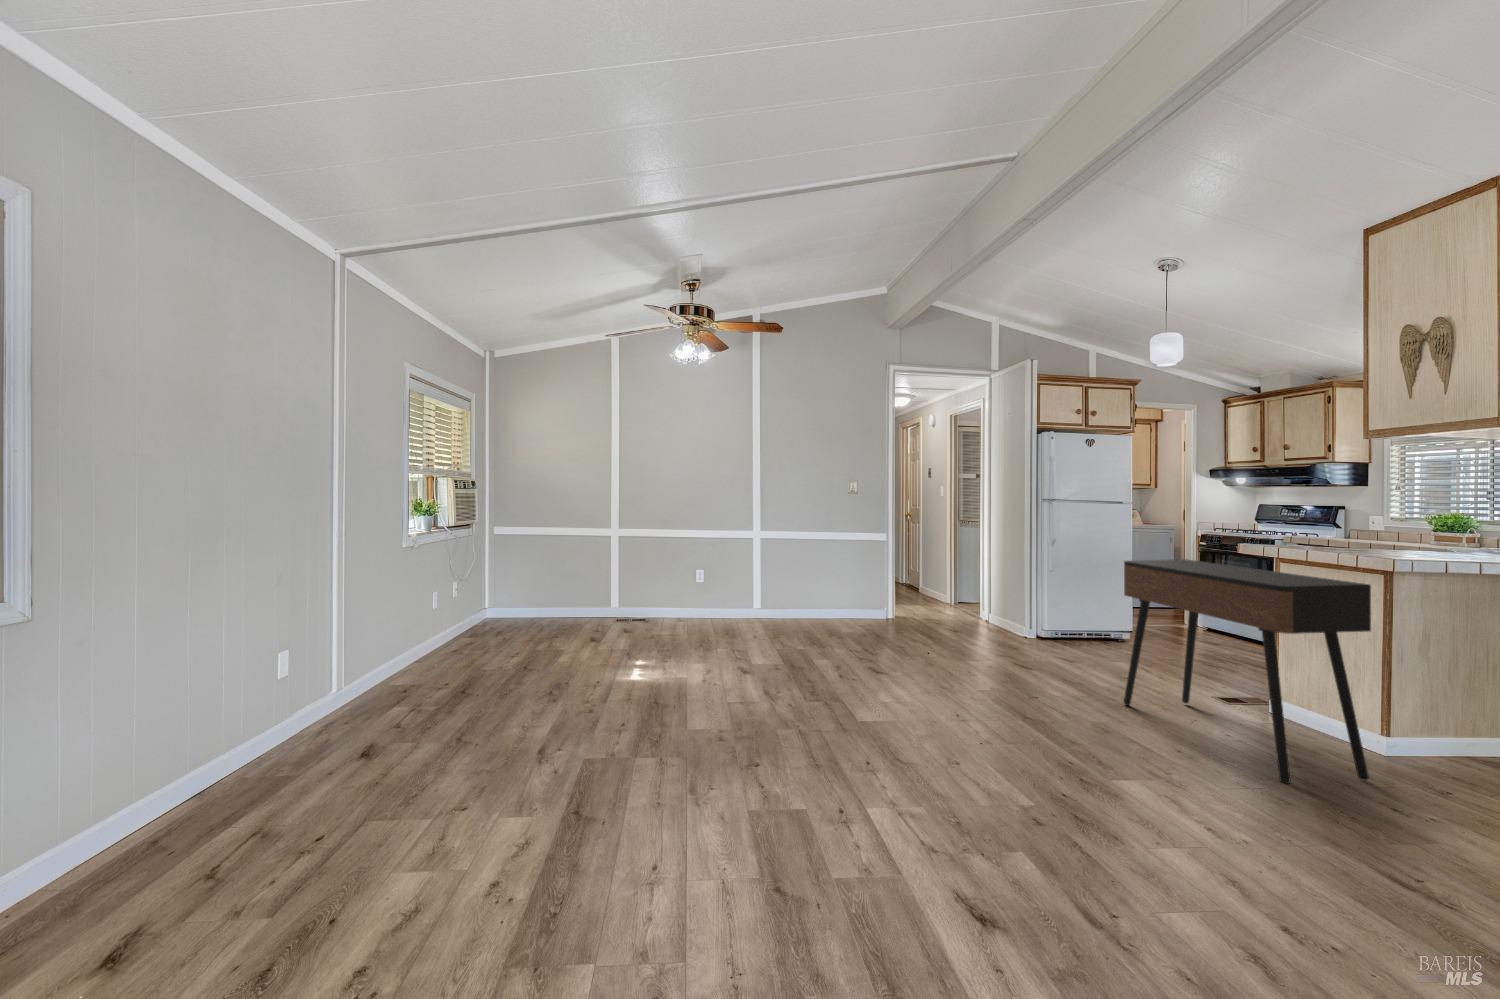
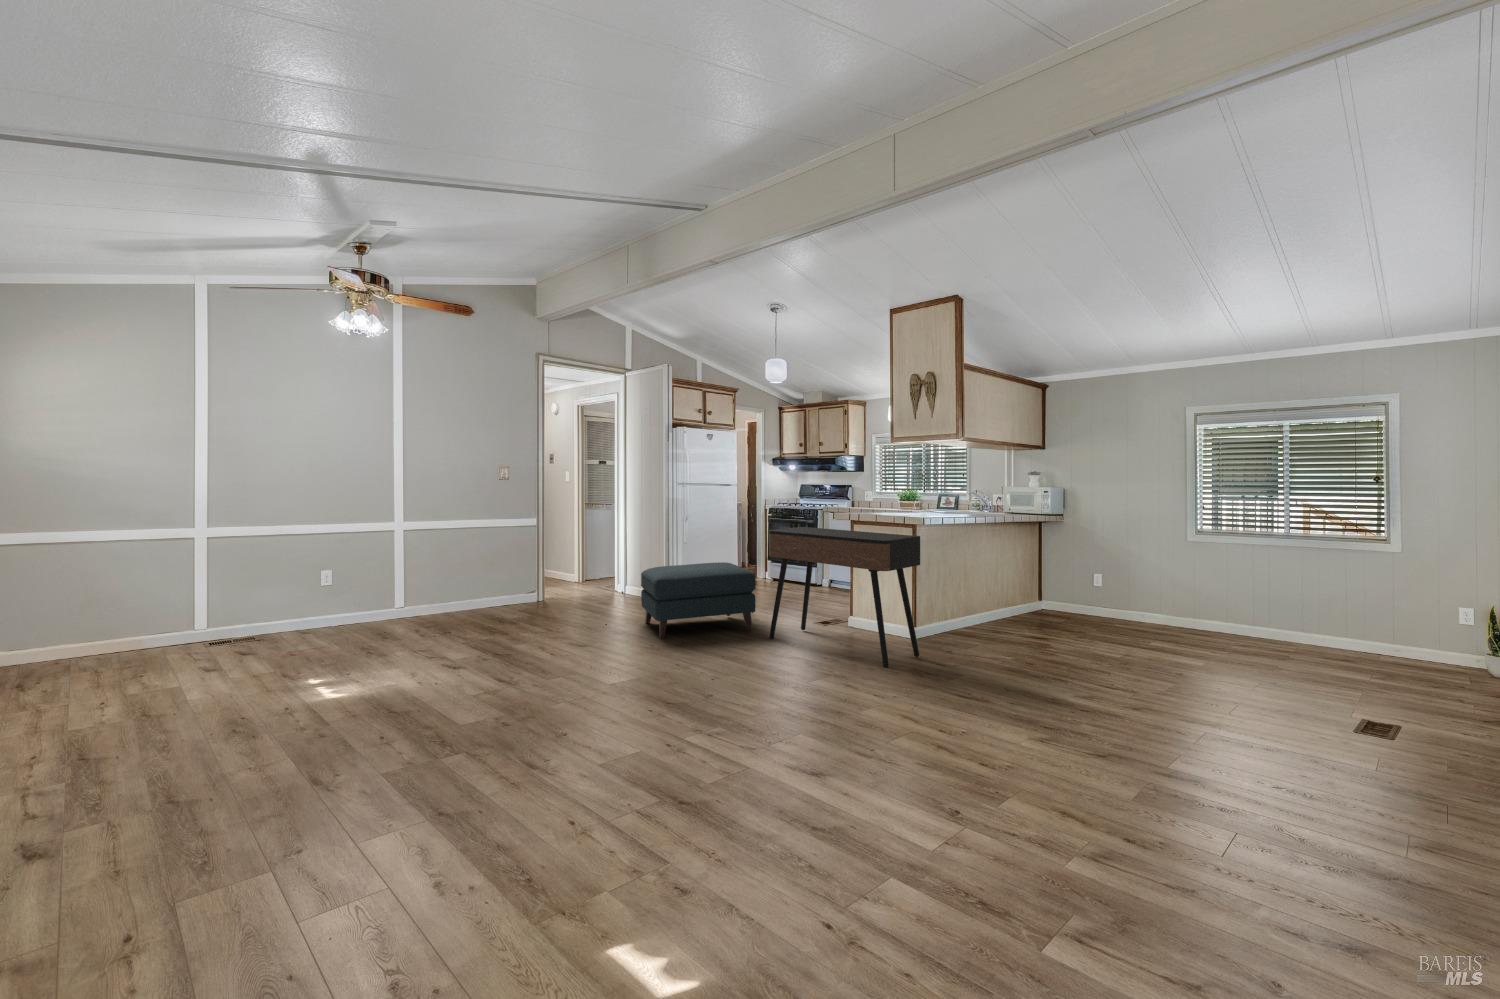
ottoman: none [971,596,1113,690] -> present [641,562,756,638]

